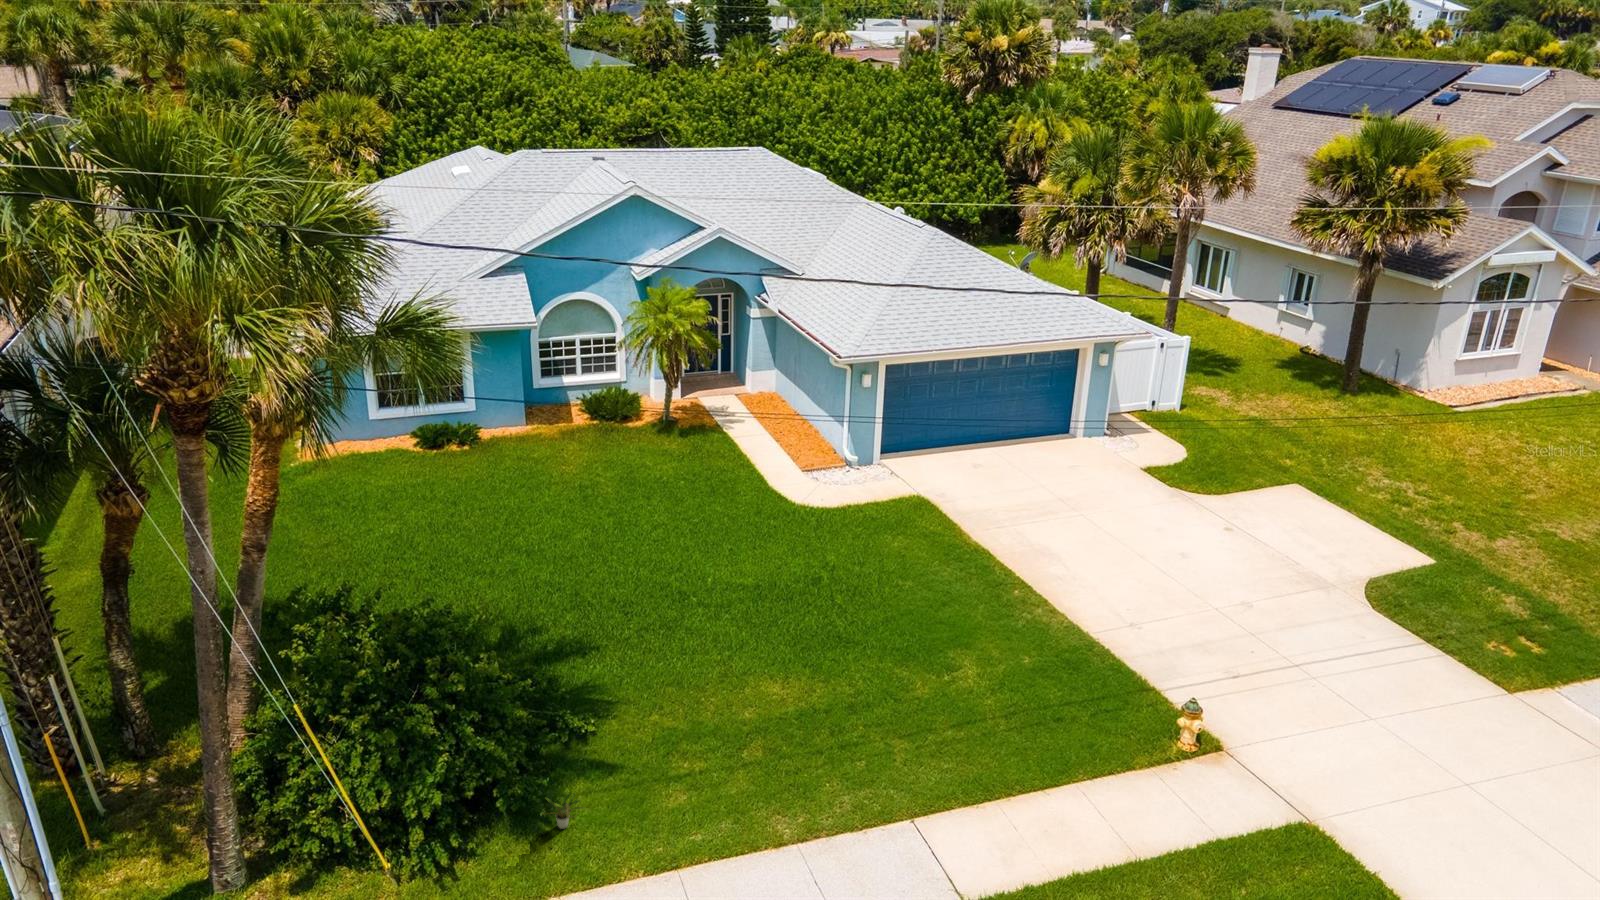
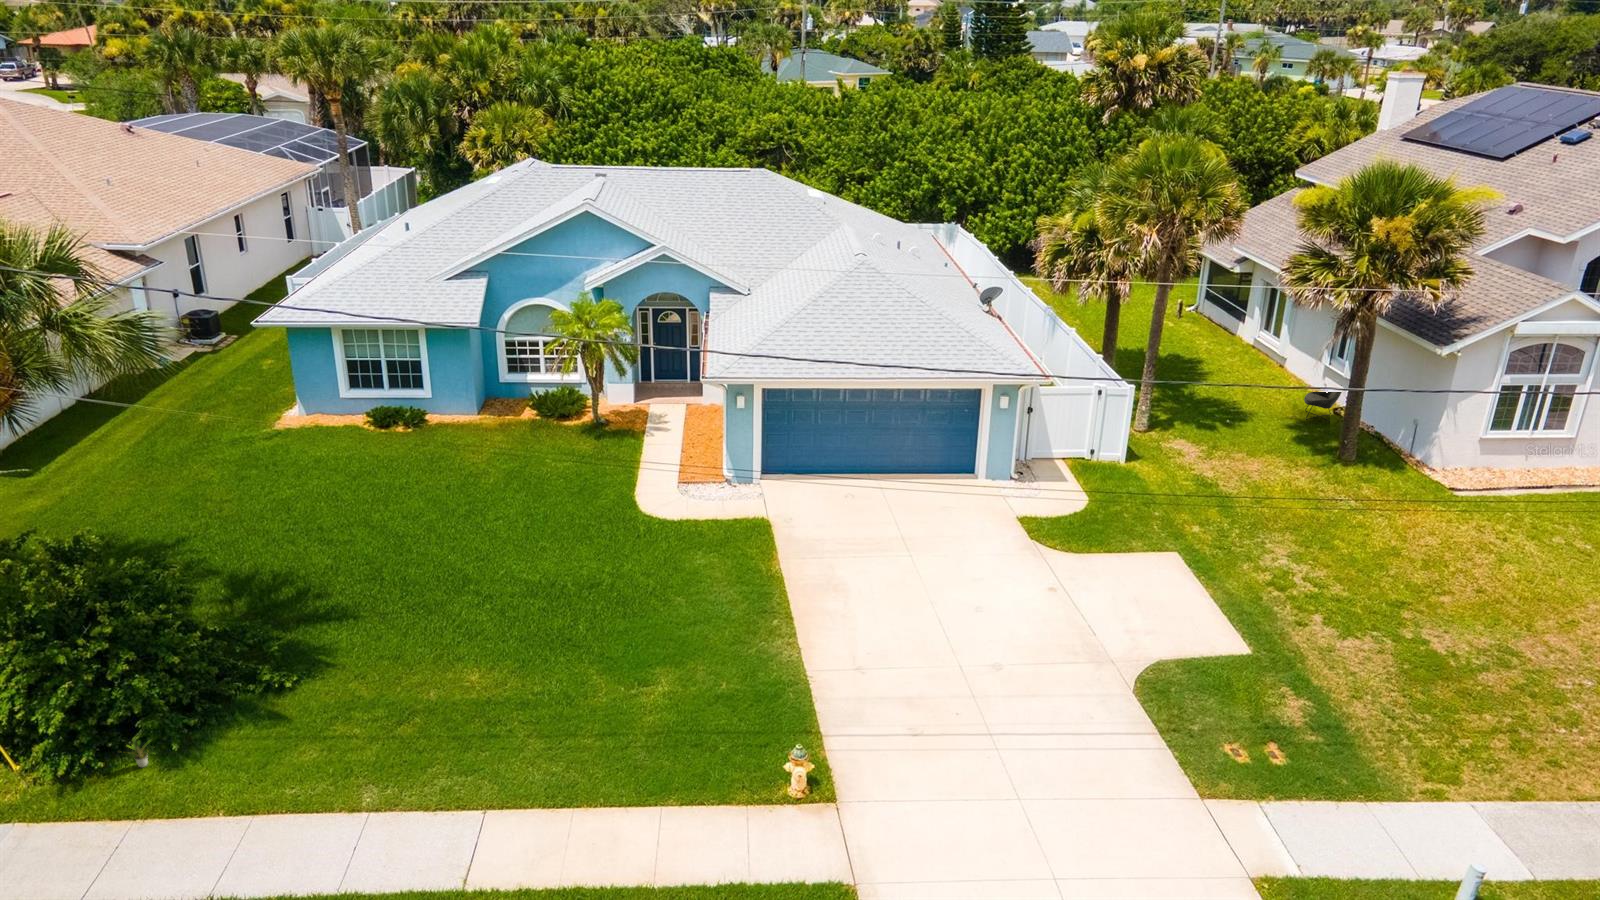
lounge chair: none [1273,327,1310,363] -> present [1304,385,1342,422]

